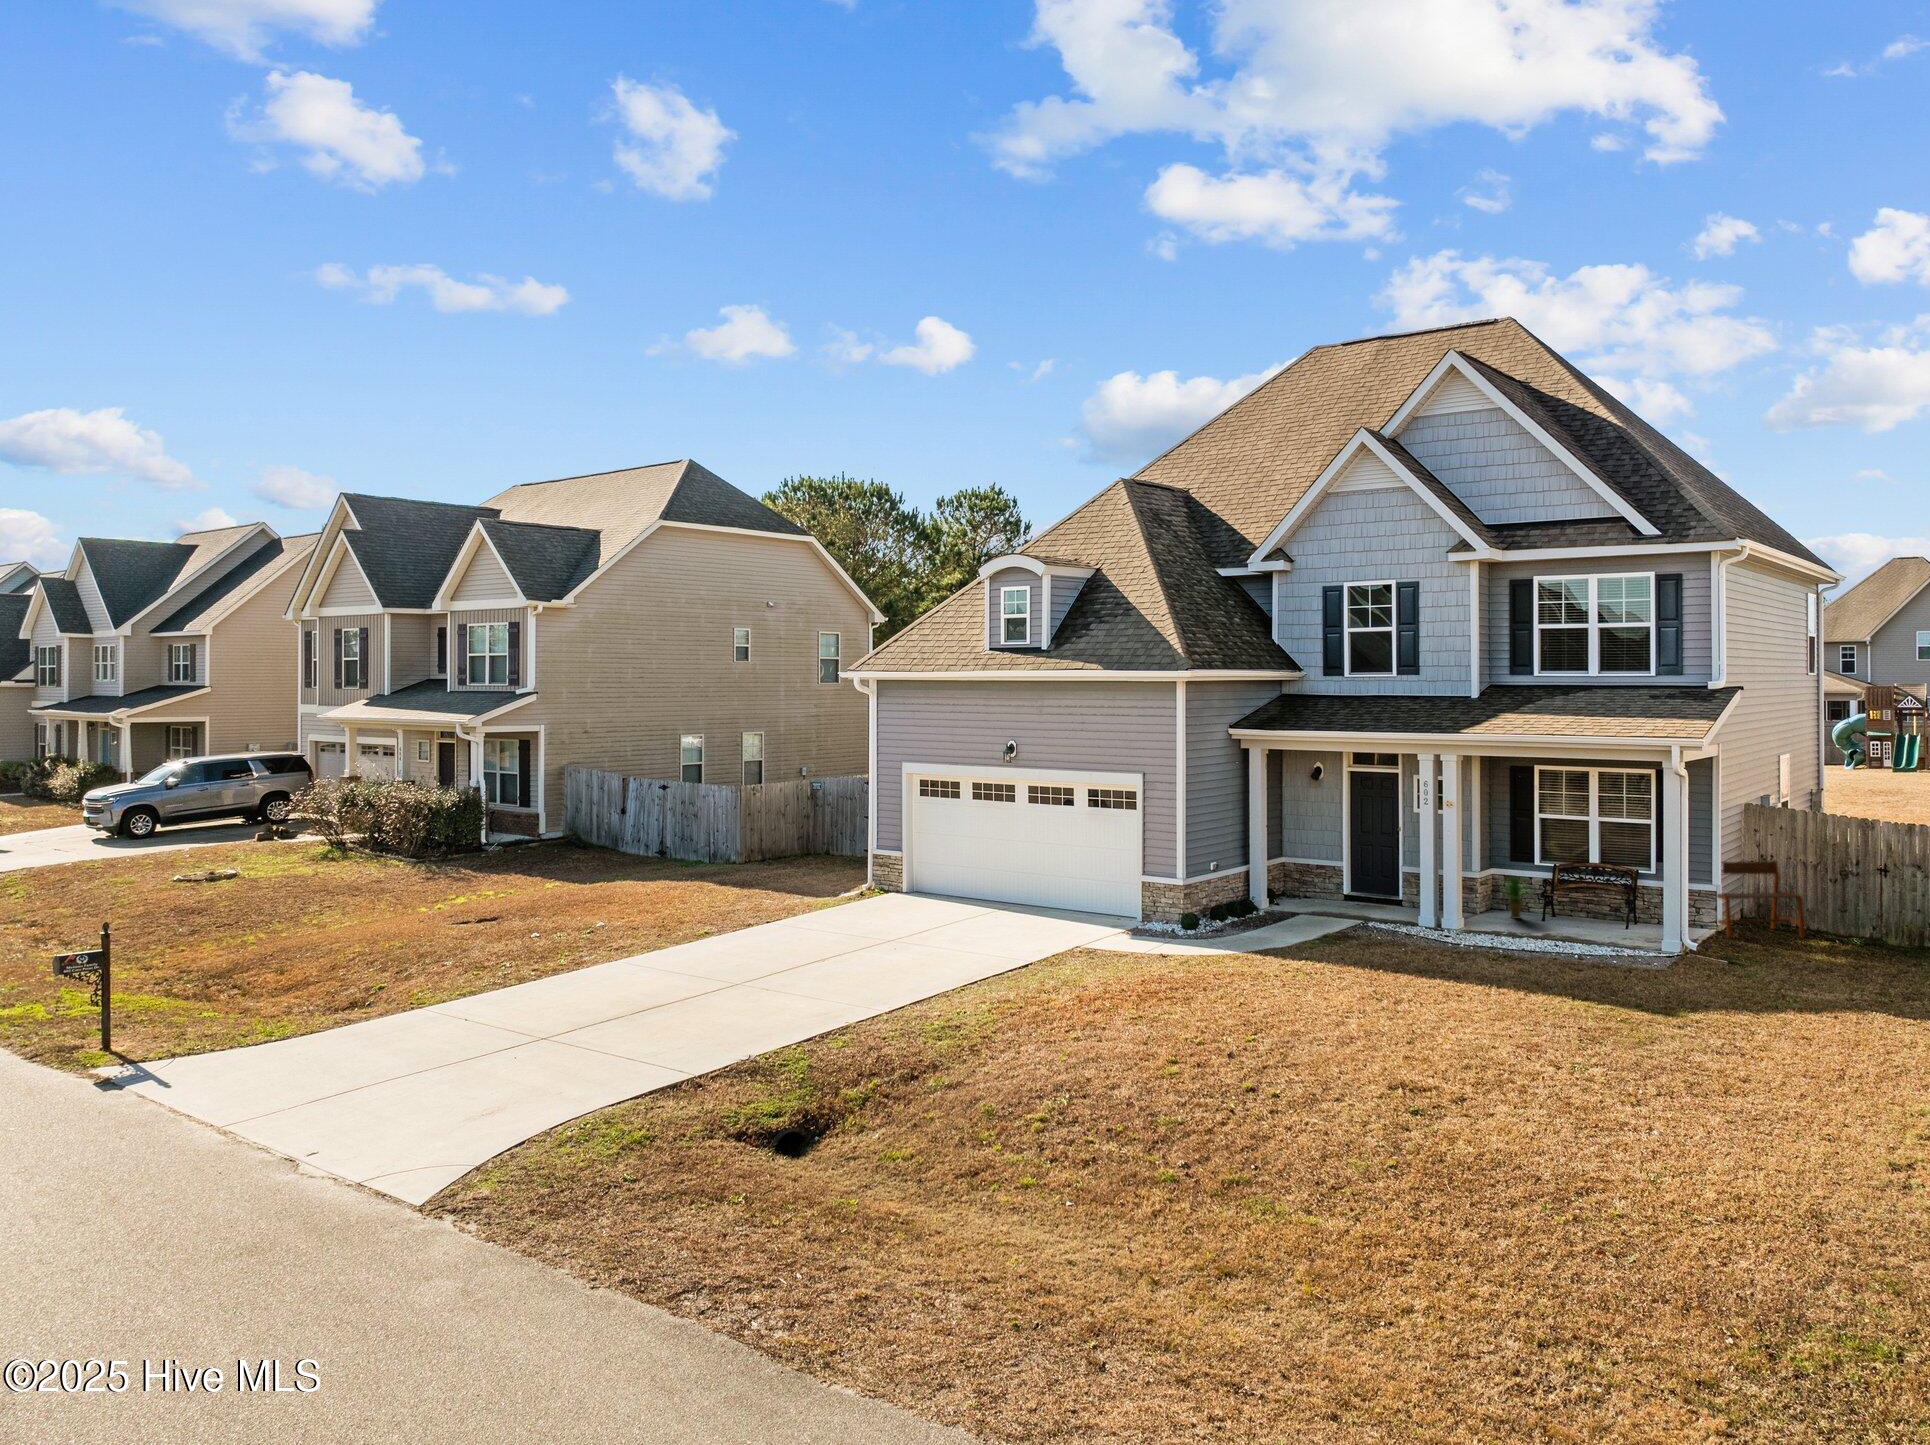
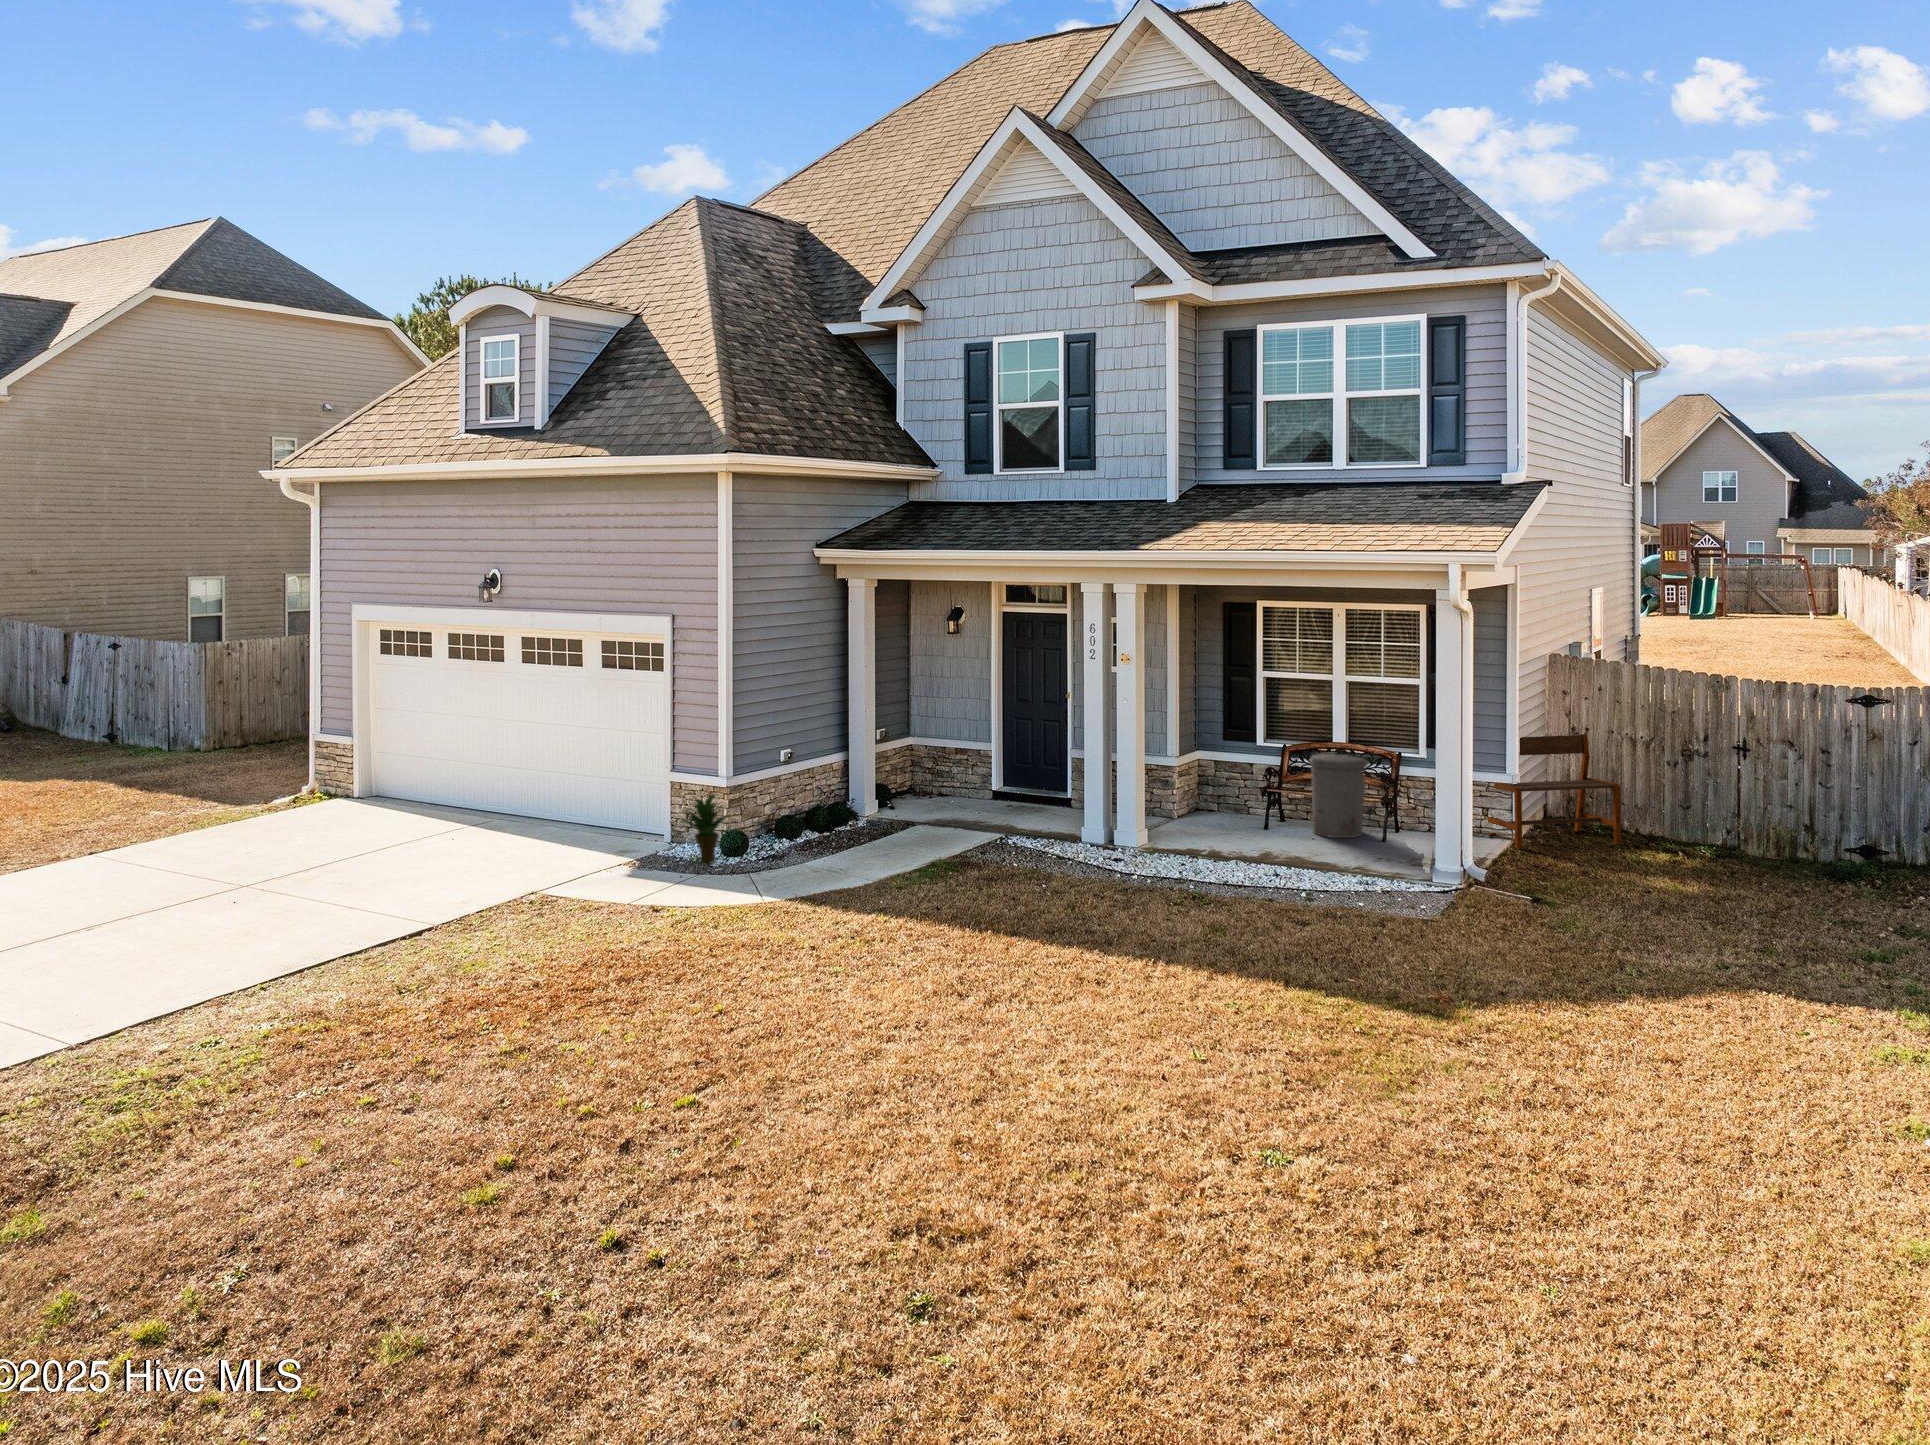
trash can: none [1574,870,1618,929] -> present [1309,752,1368,838]
potted plant: present [1504,876,1525,919] -> present [681,794,727,863]

